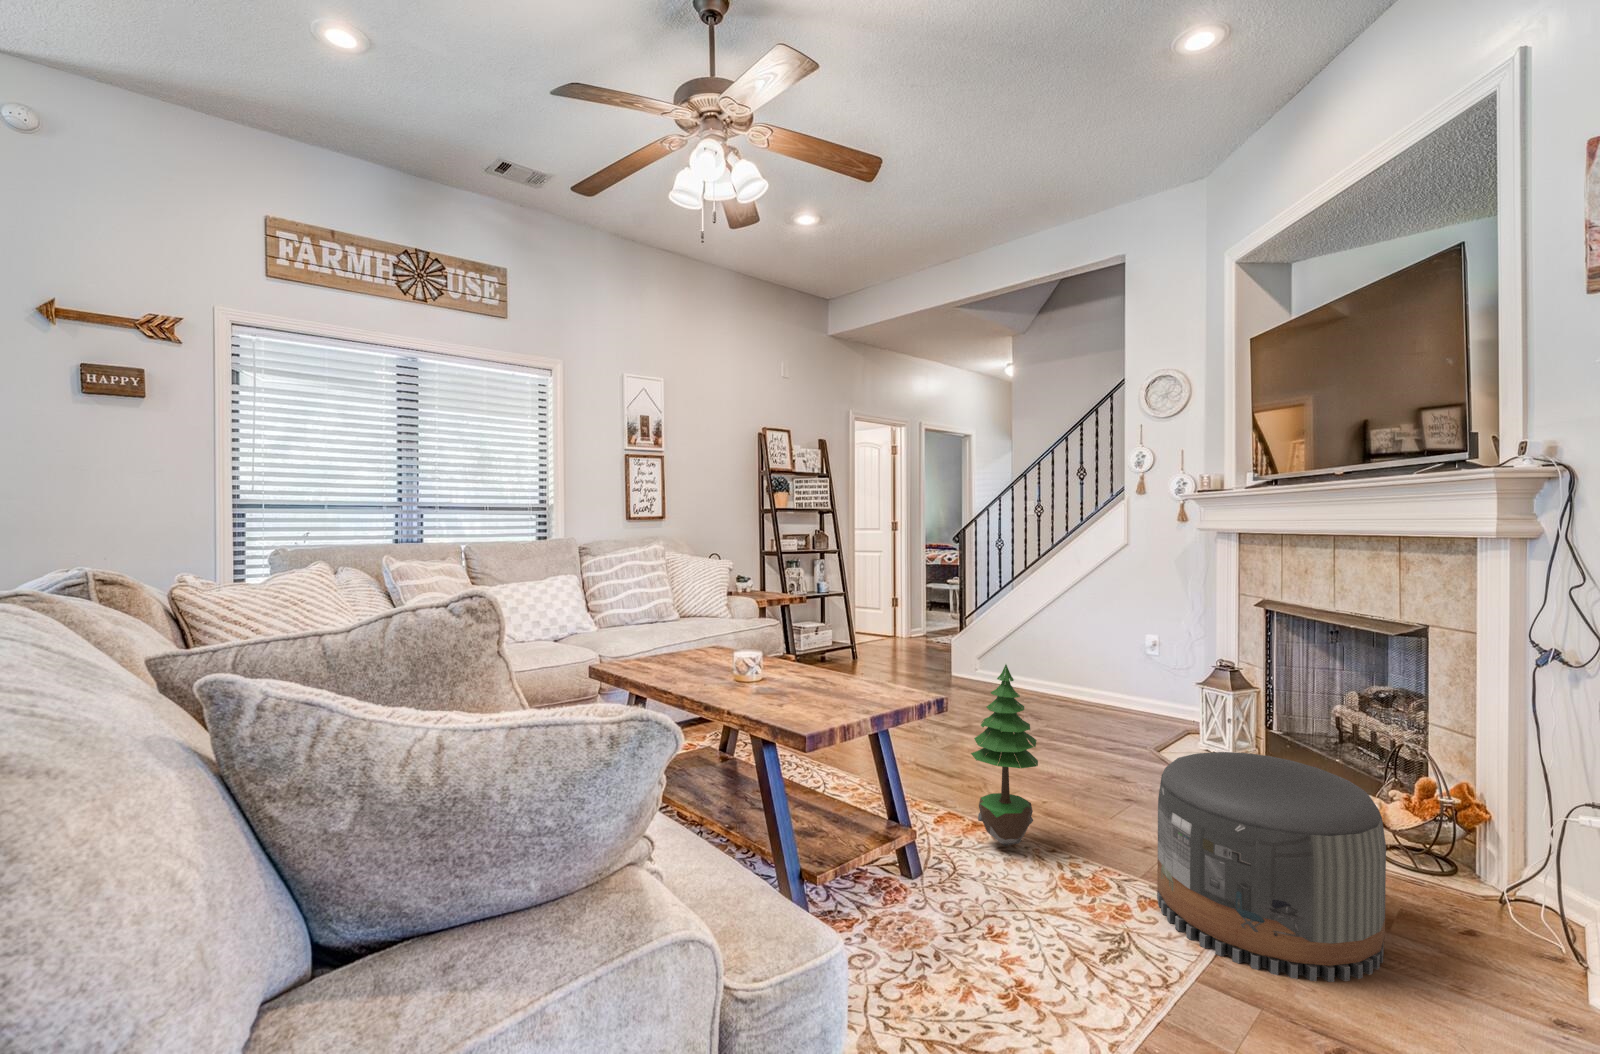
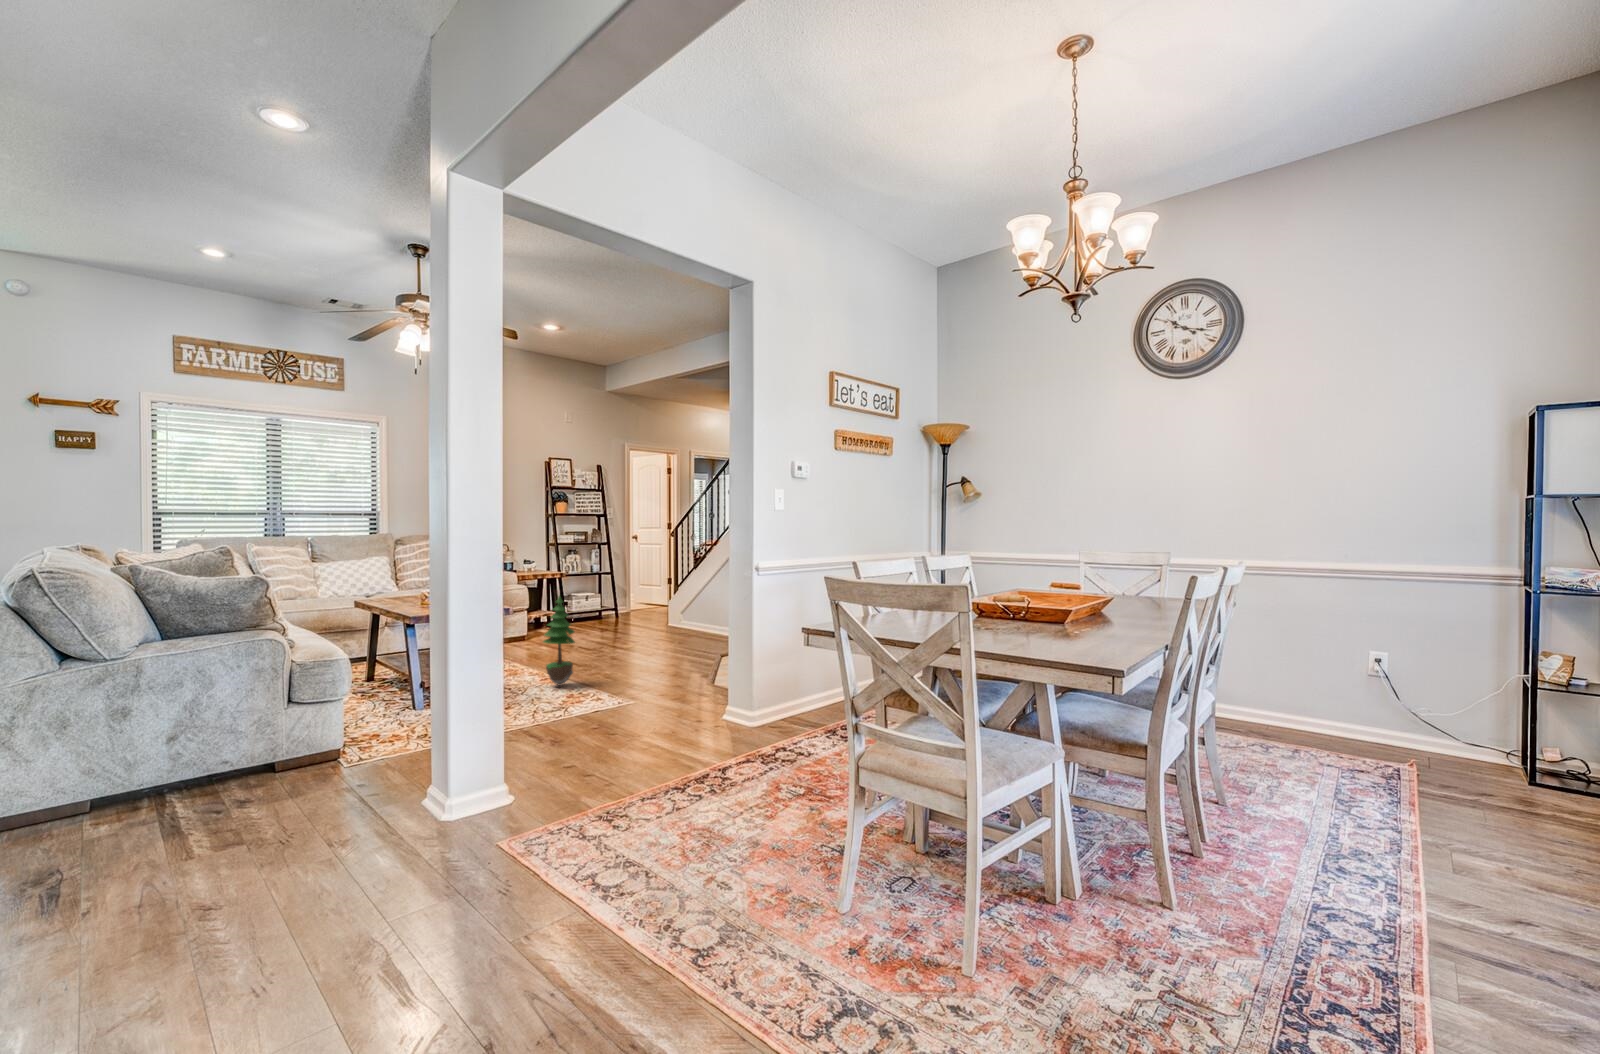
pouf: present [1157,752,1386,982] -> none [591,632,678,715]

